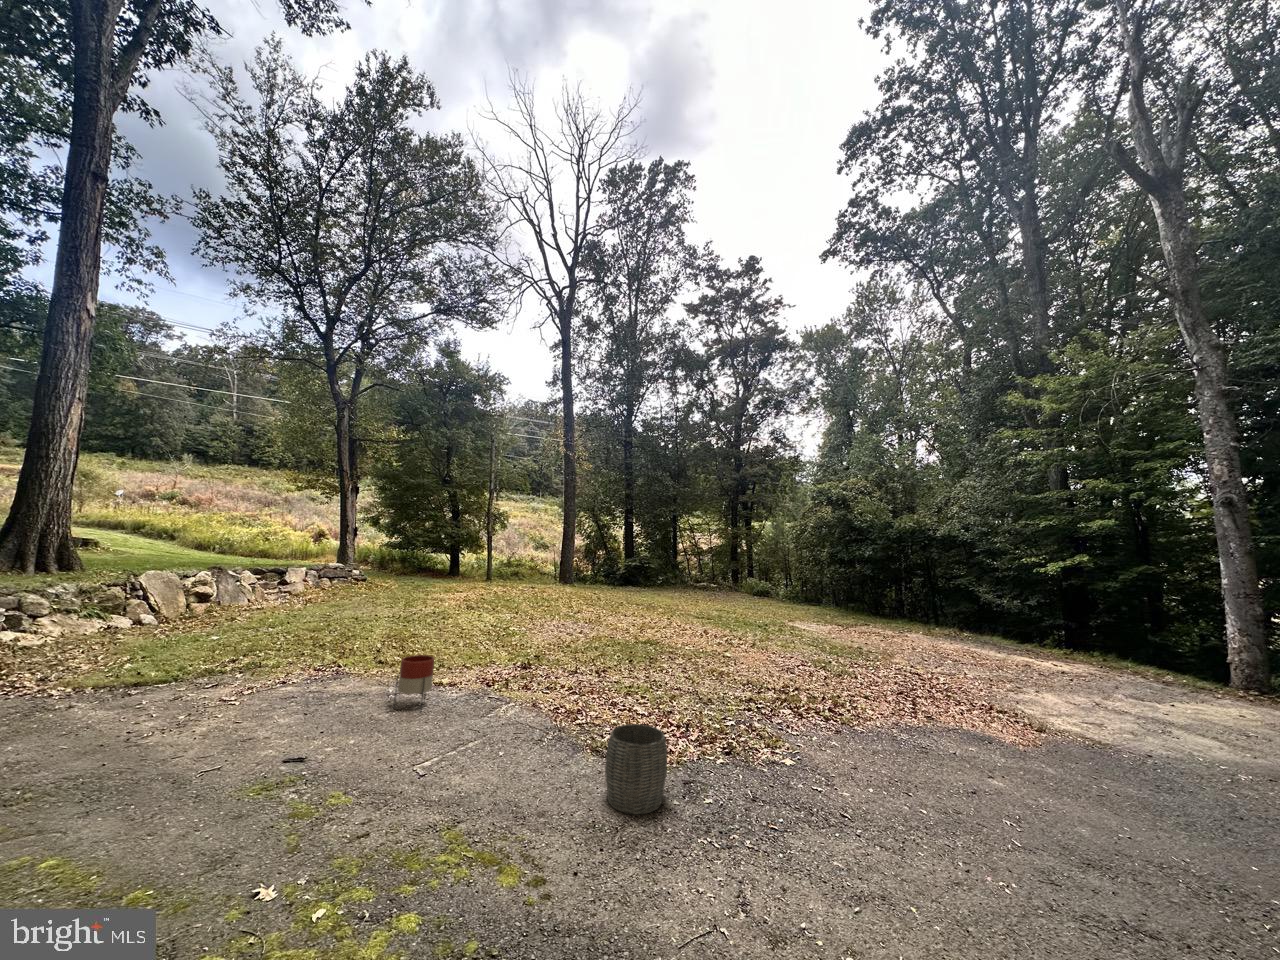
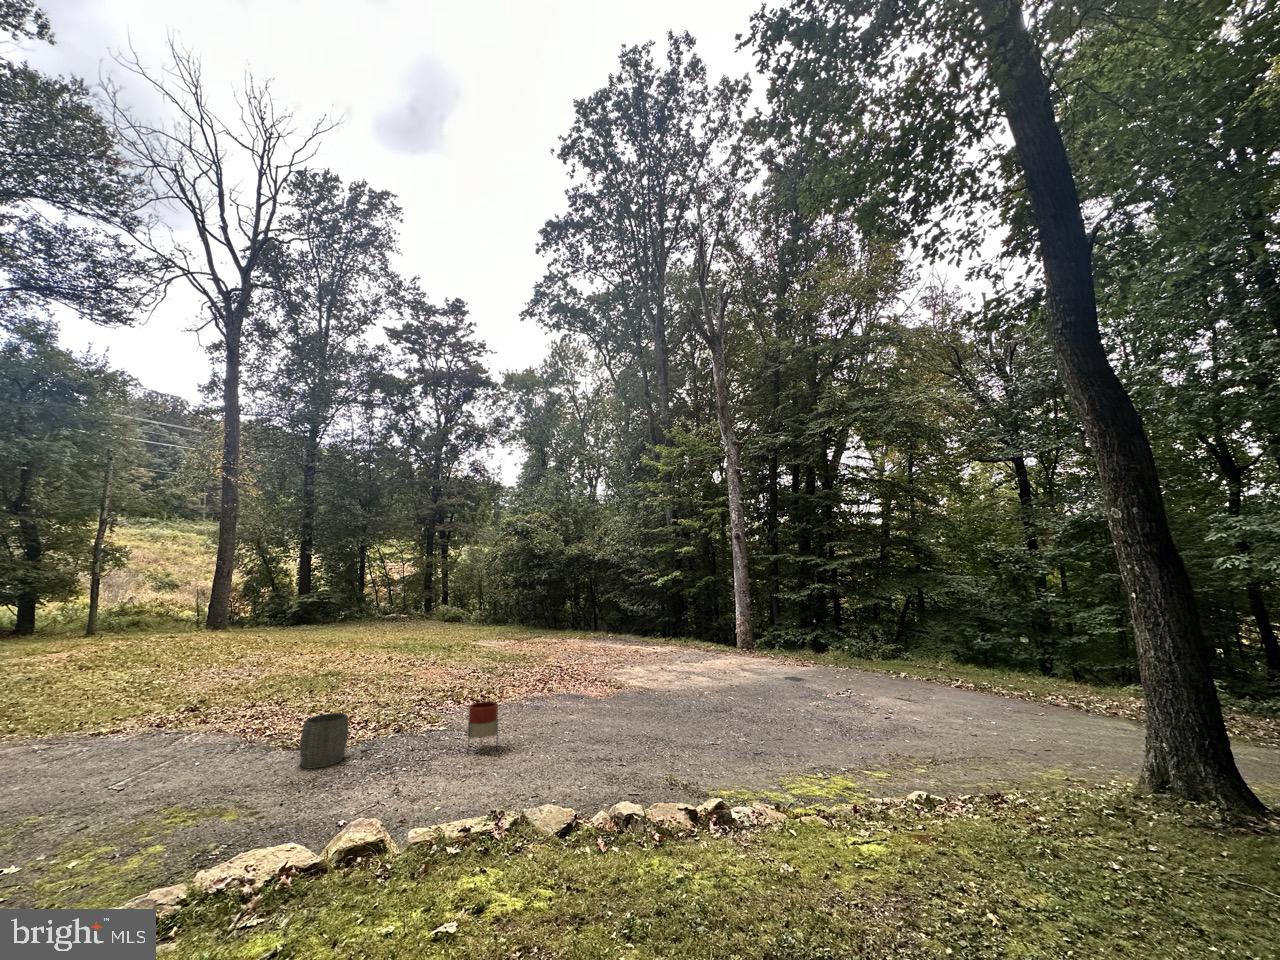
planter: present [394,655,435,711] -> present [468,701,498,753]

